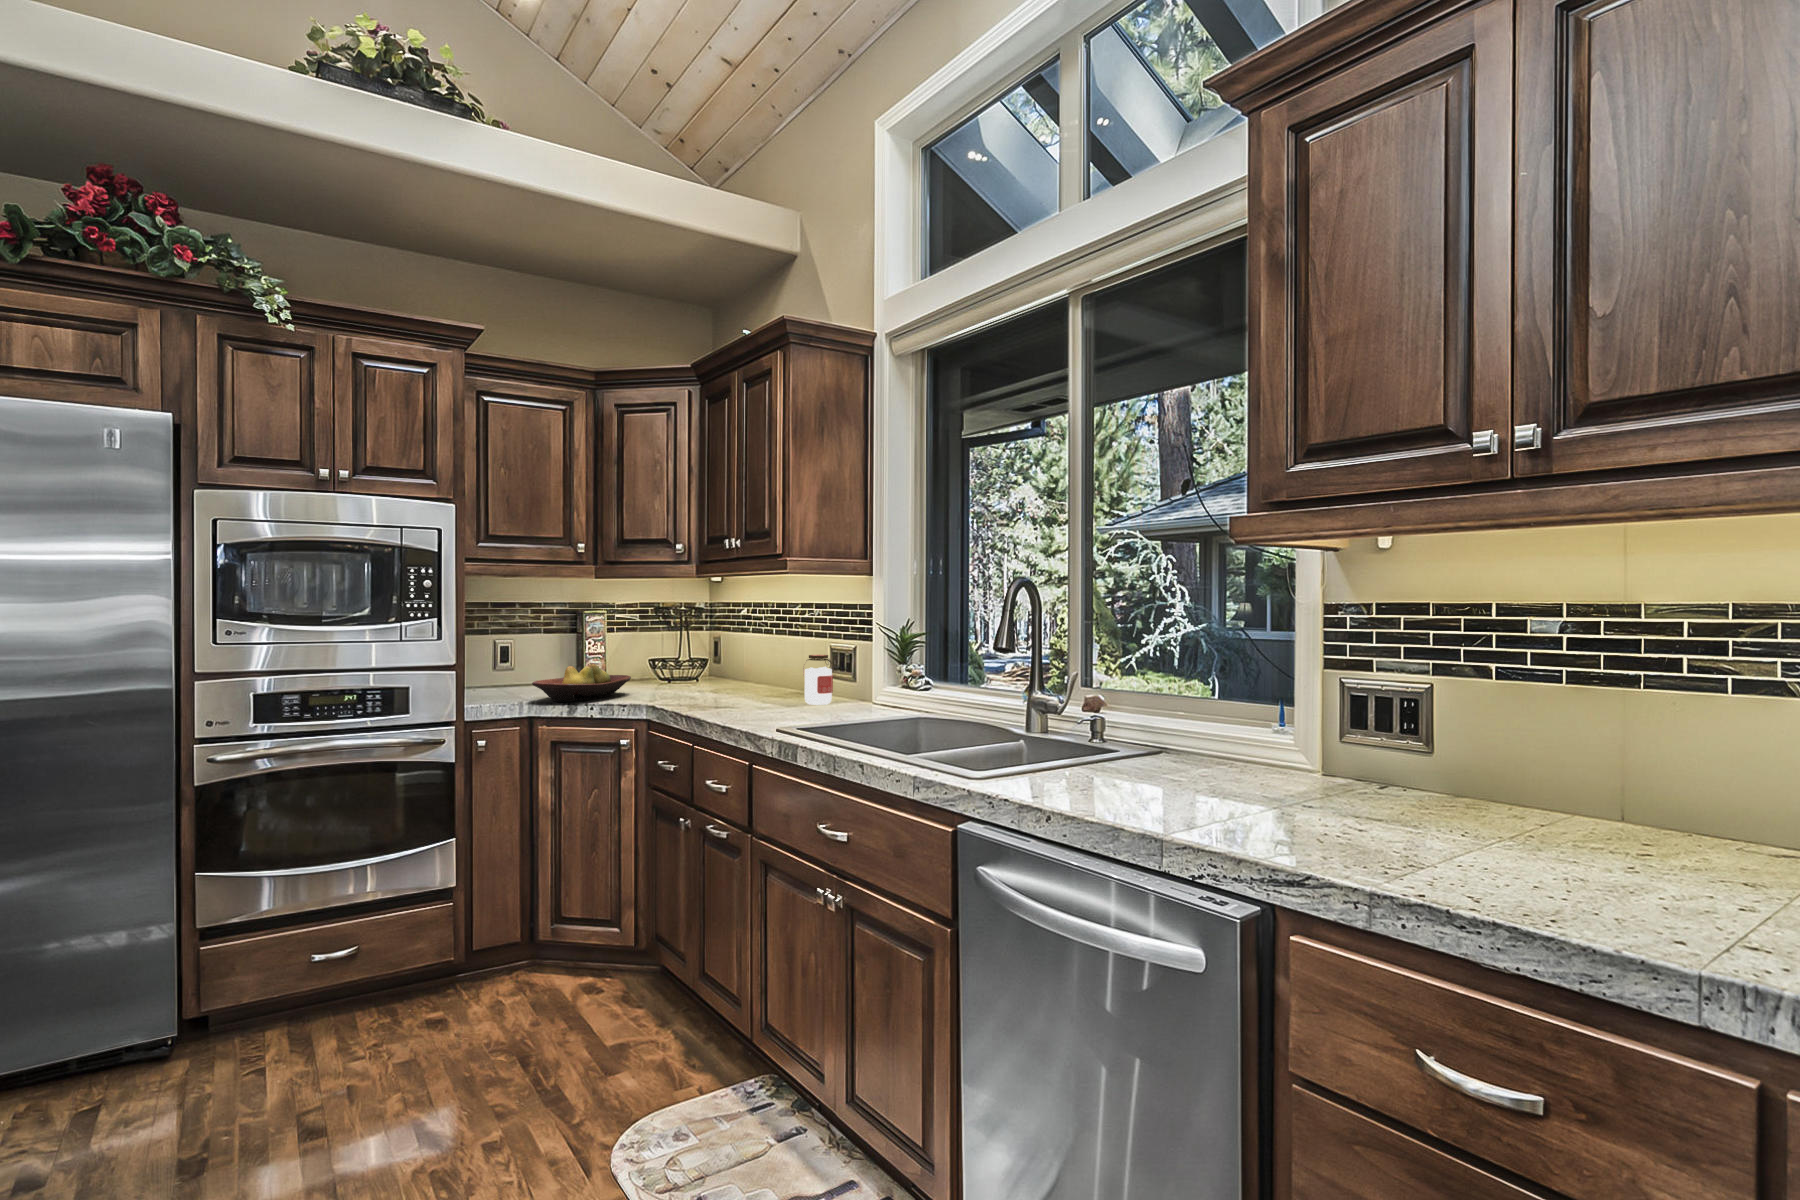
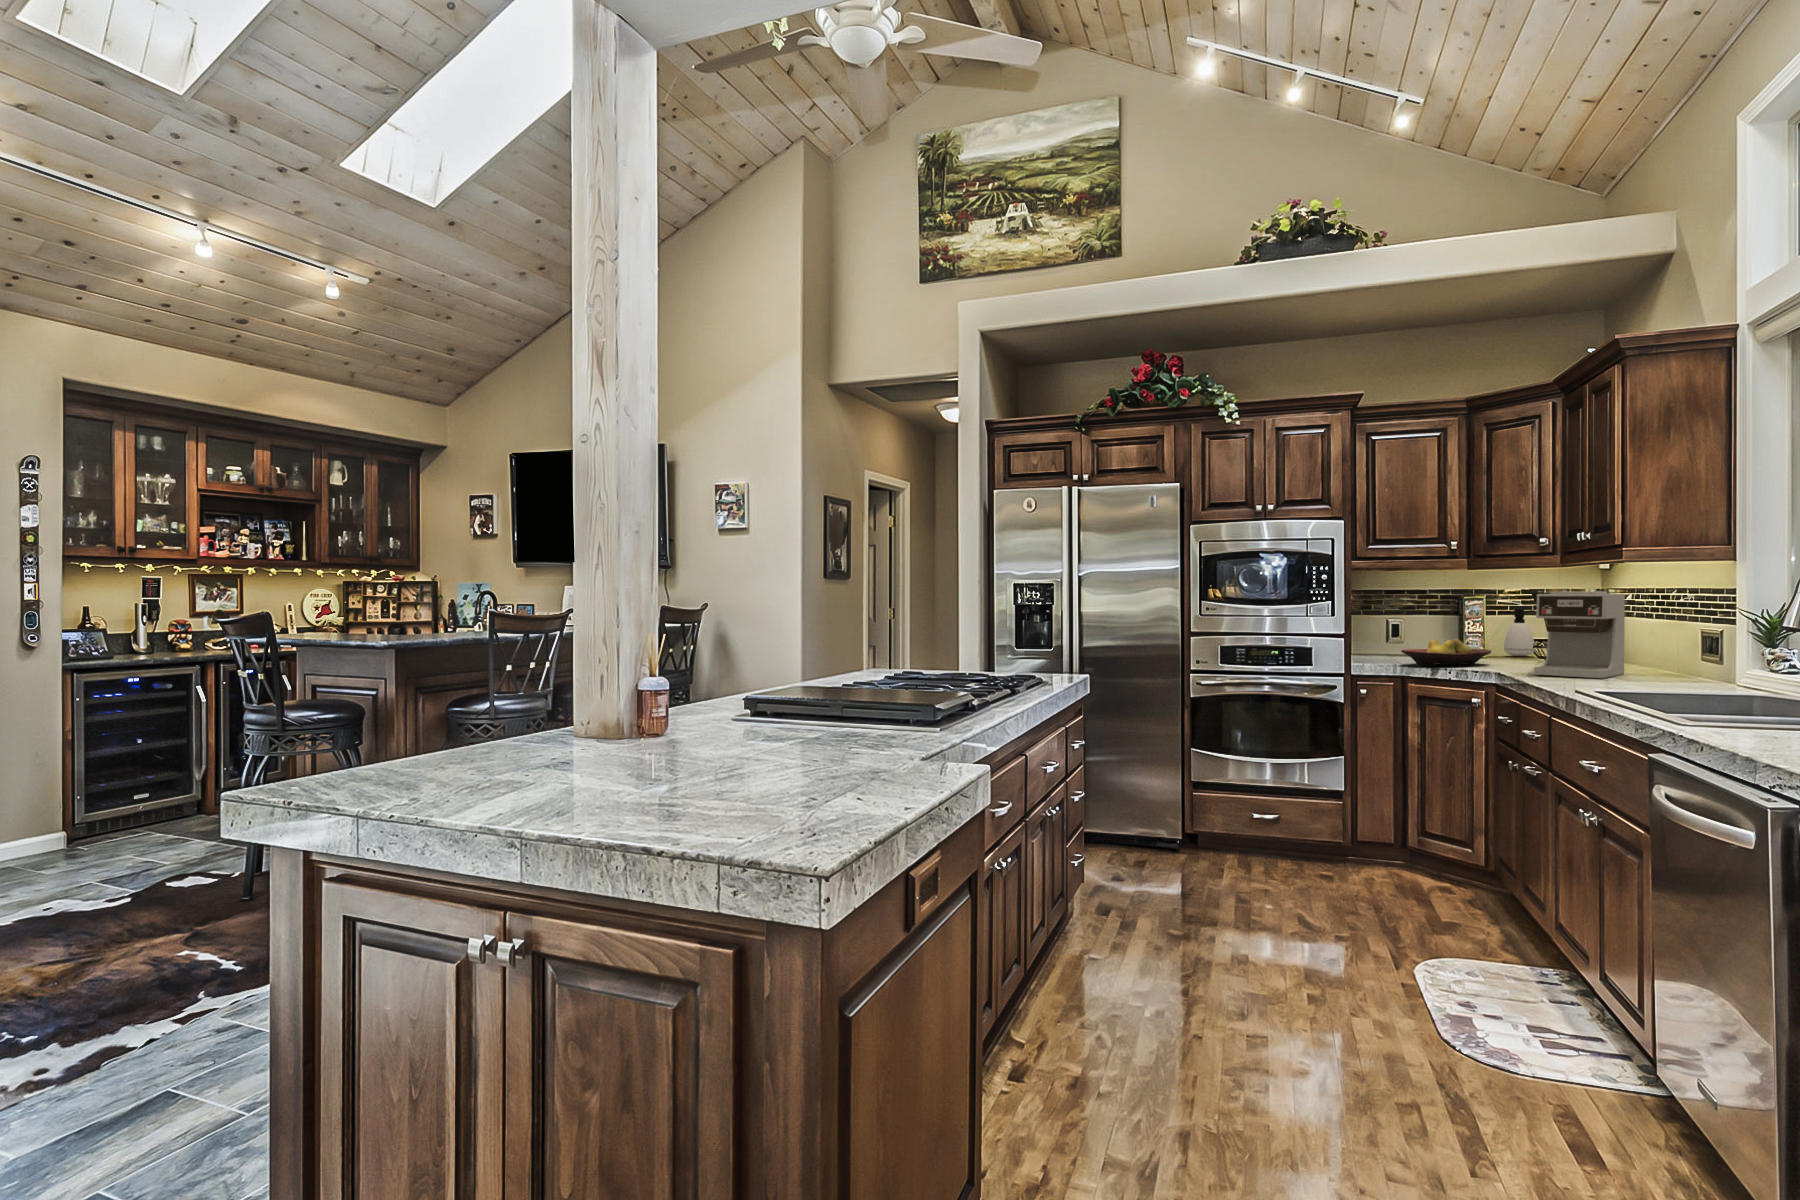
coffee maker: none [699,606,772,706] -> present [1534,591,1625,679]
soap dispenser: none [623,624,653,678] -> present [1504,608,1535,656]
jar: present [803,655,834,705] -> none [1641,636,1677,682]

